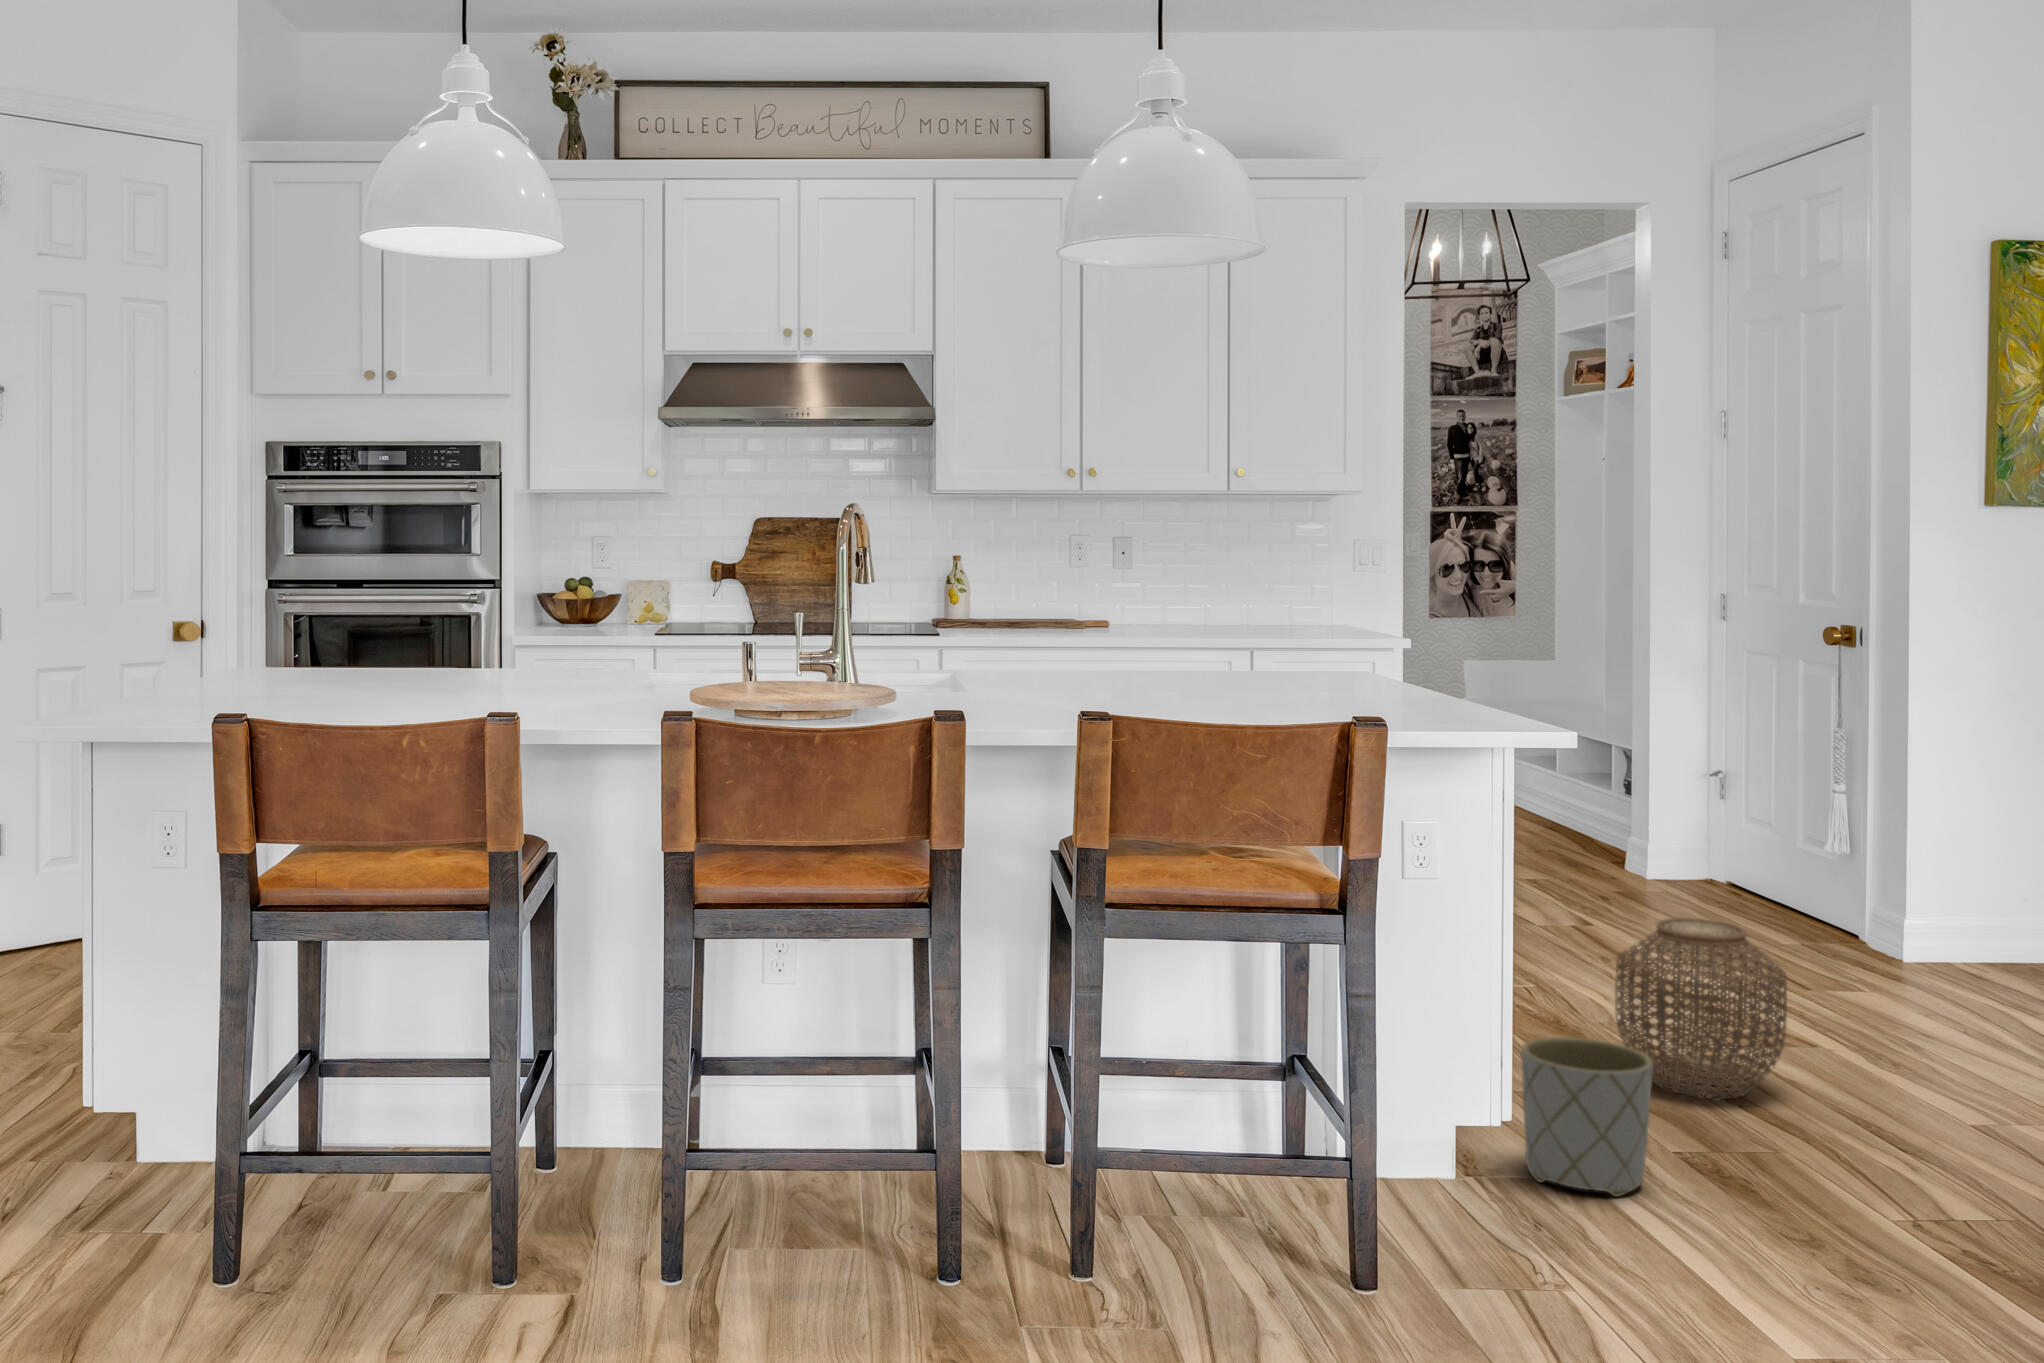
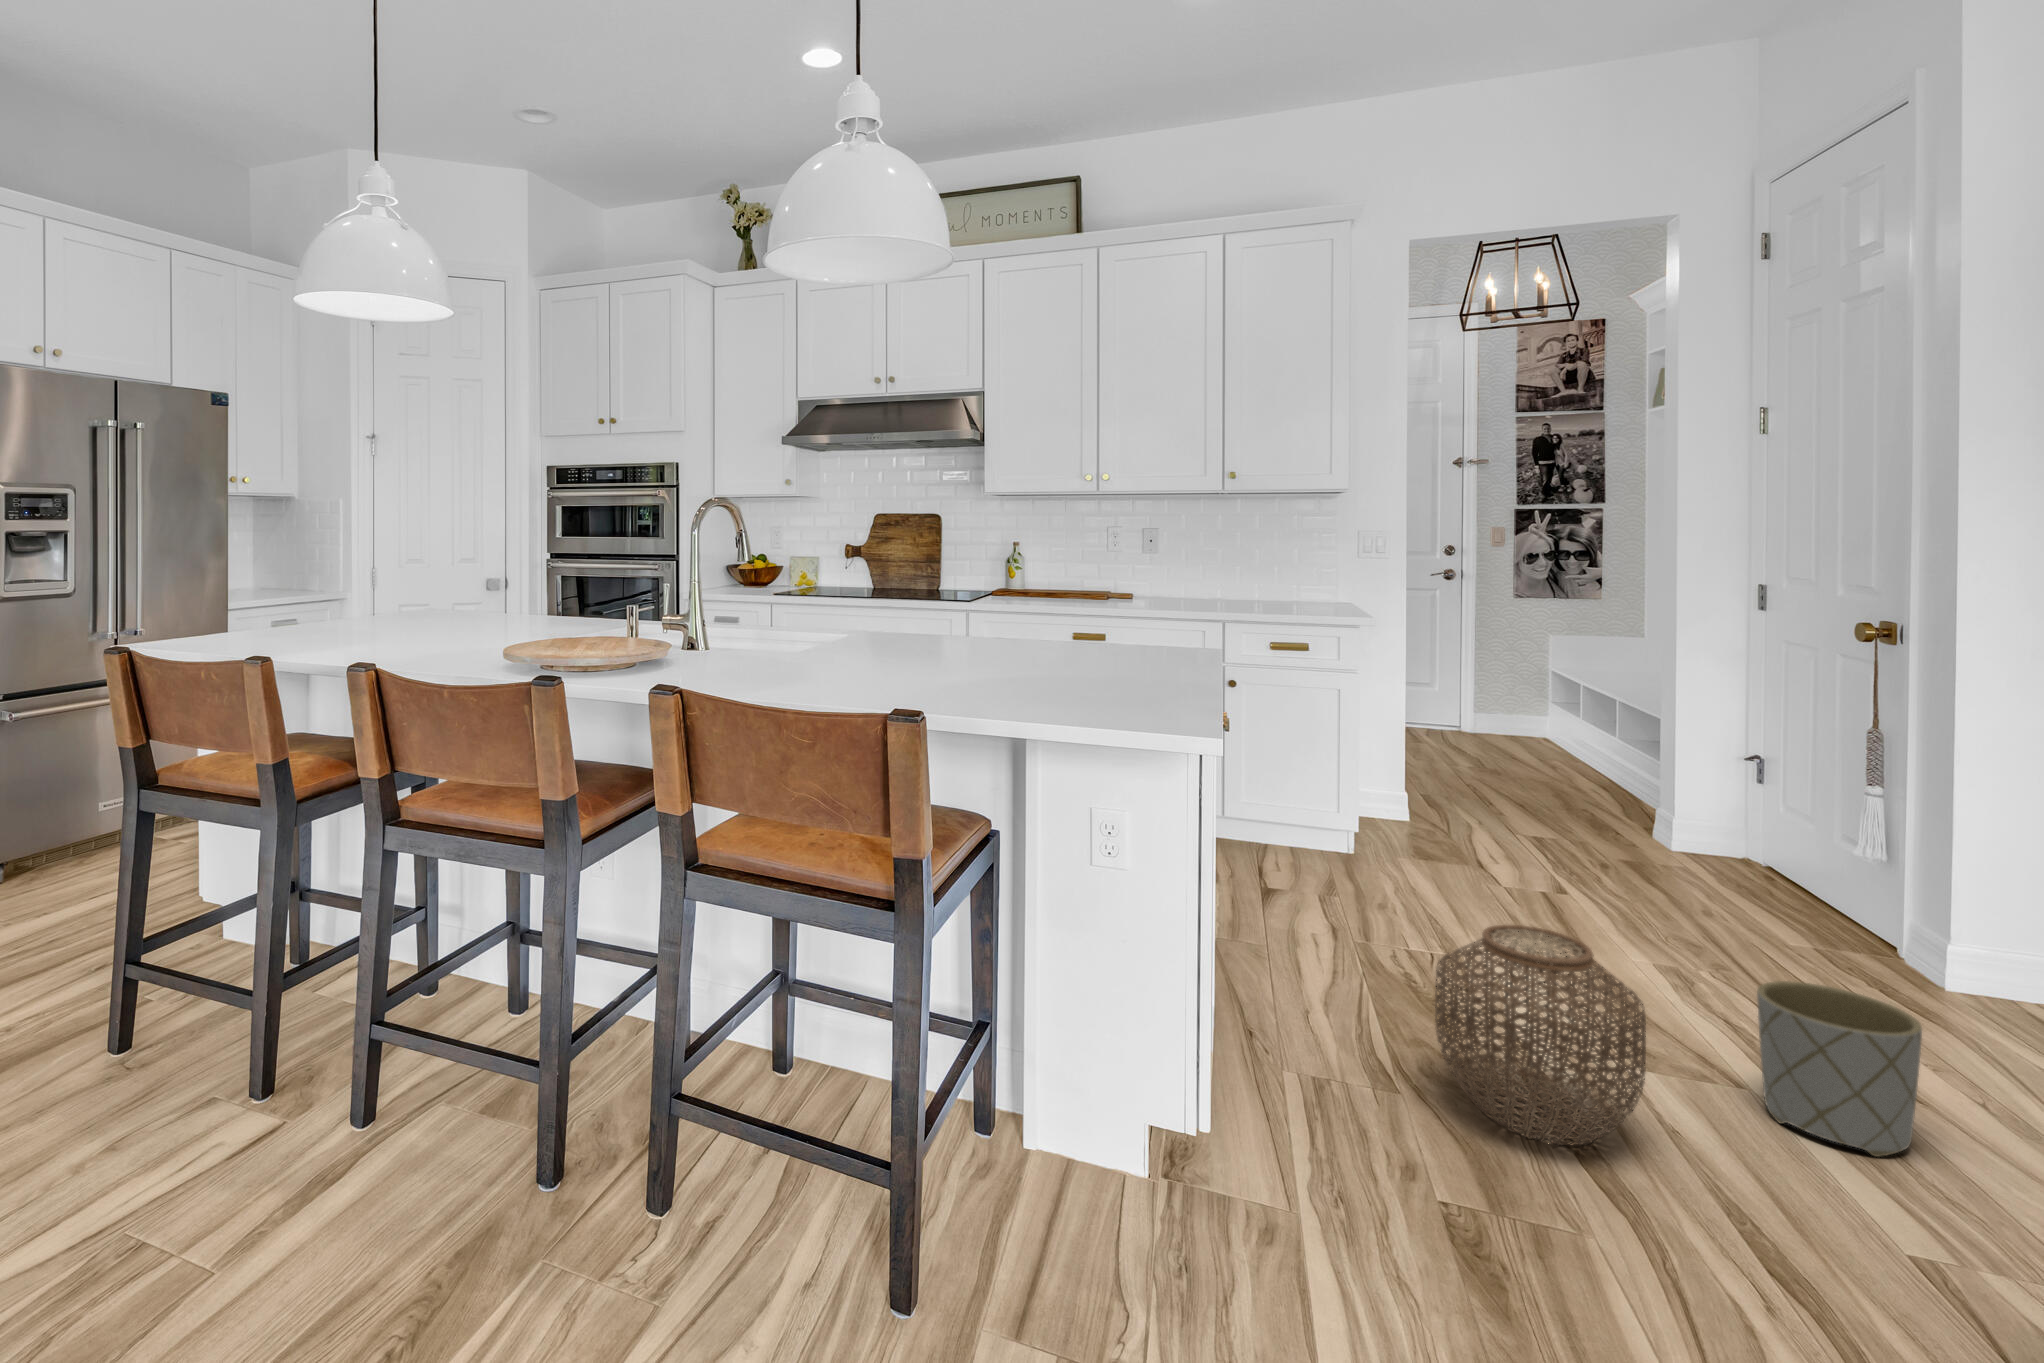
planter: present [1521,1037,1653,1197] -> present [1757,981,1922,1157]

